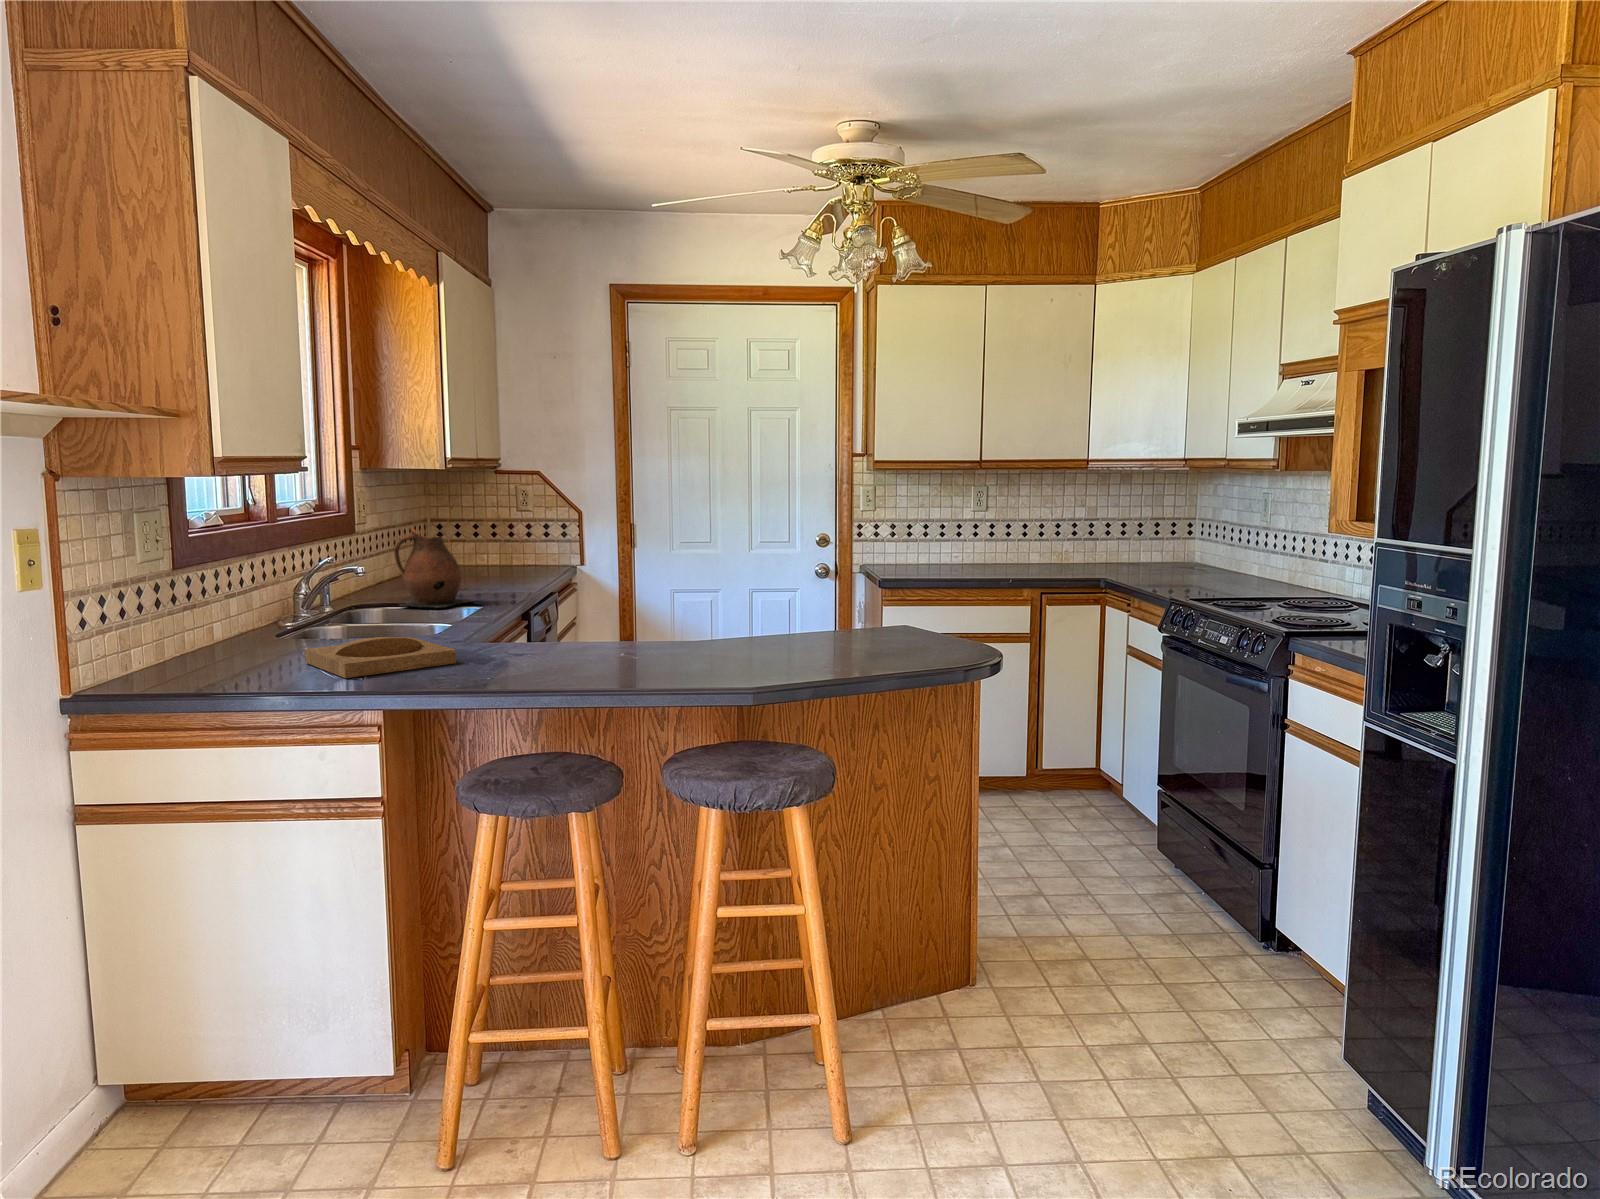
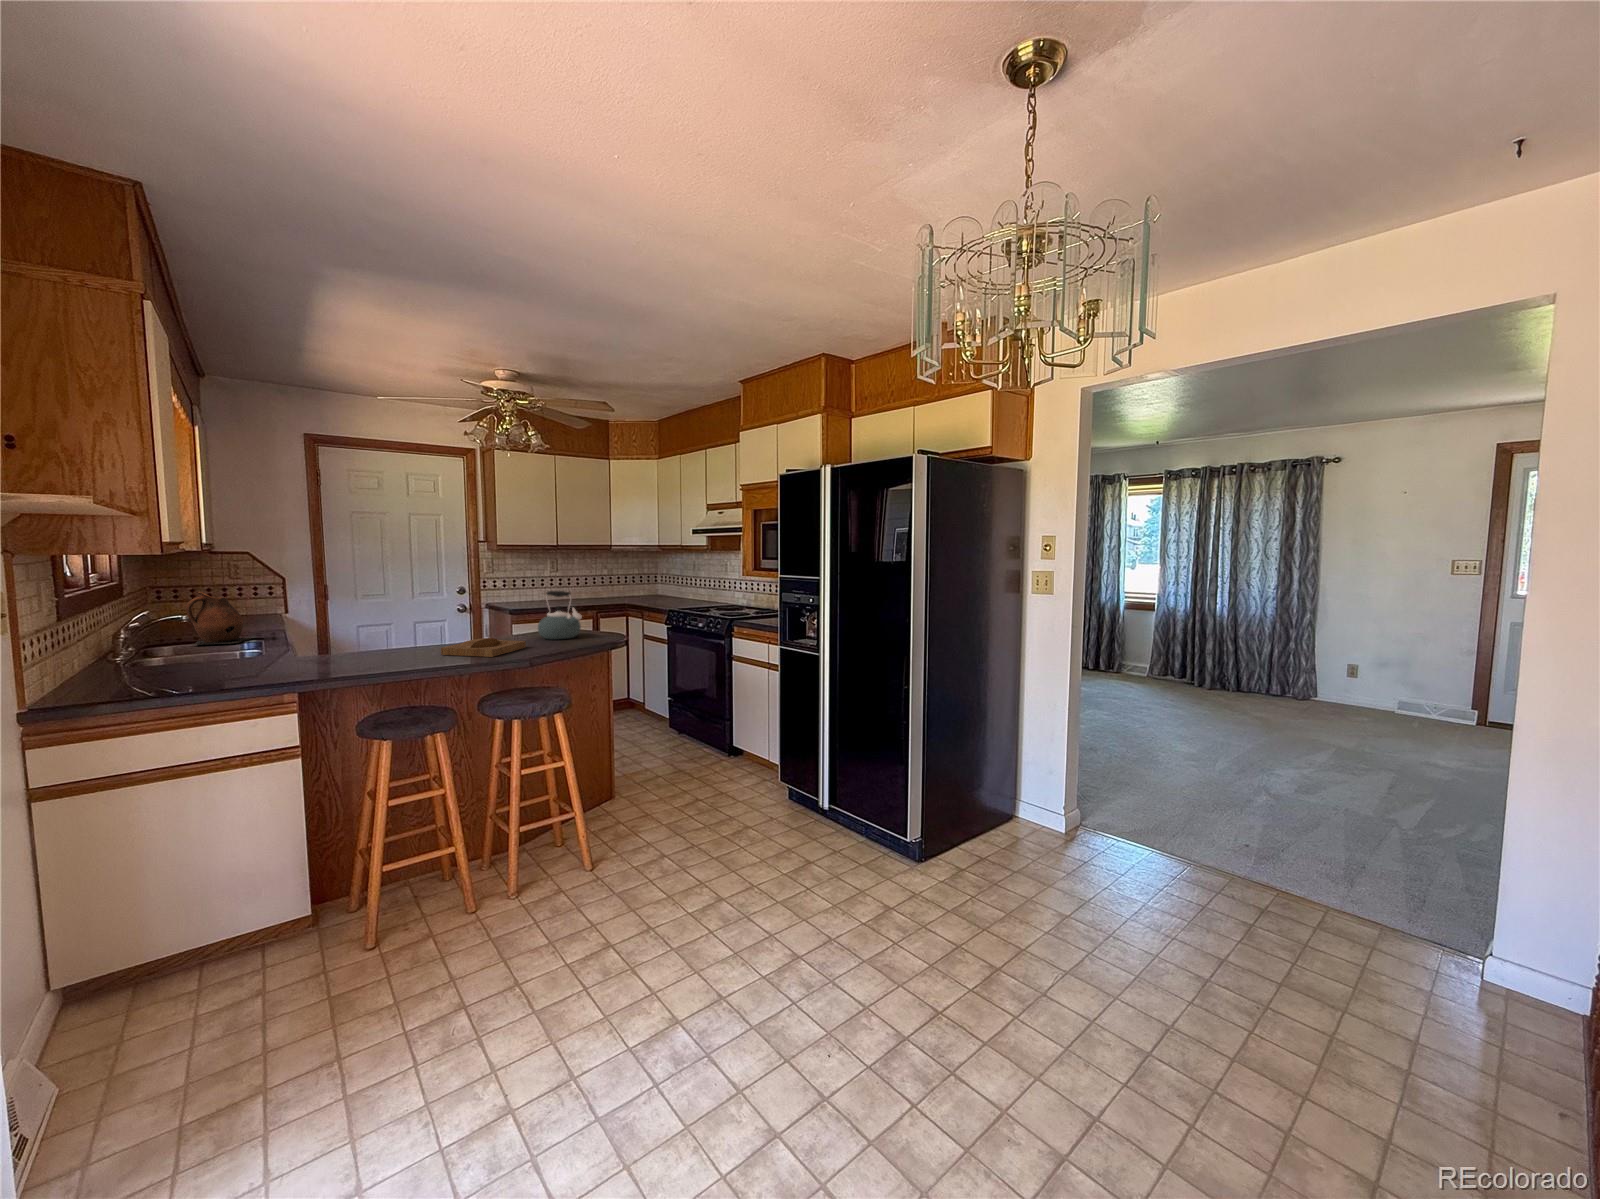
kettle: none [837,546,921,649] -> present [538,591,582,639]
tray: present [304,637,456,678] -> present [441,638,526,657]

